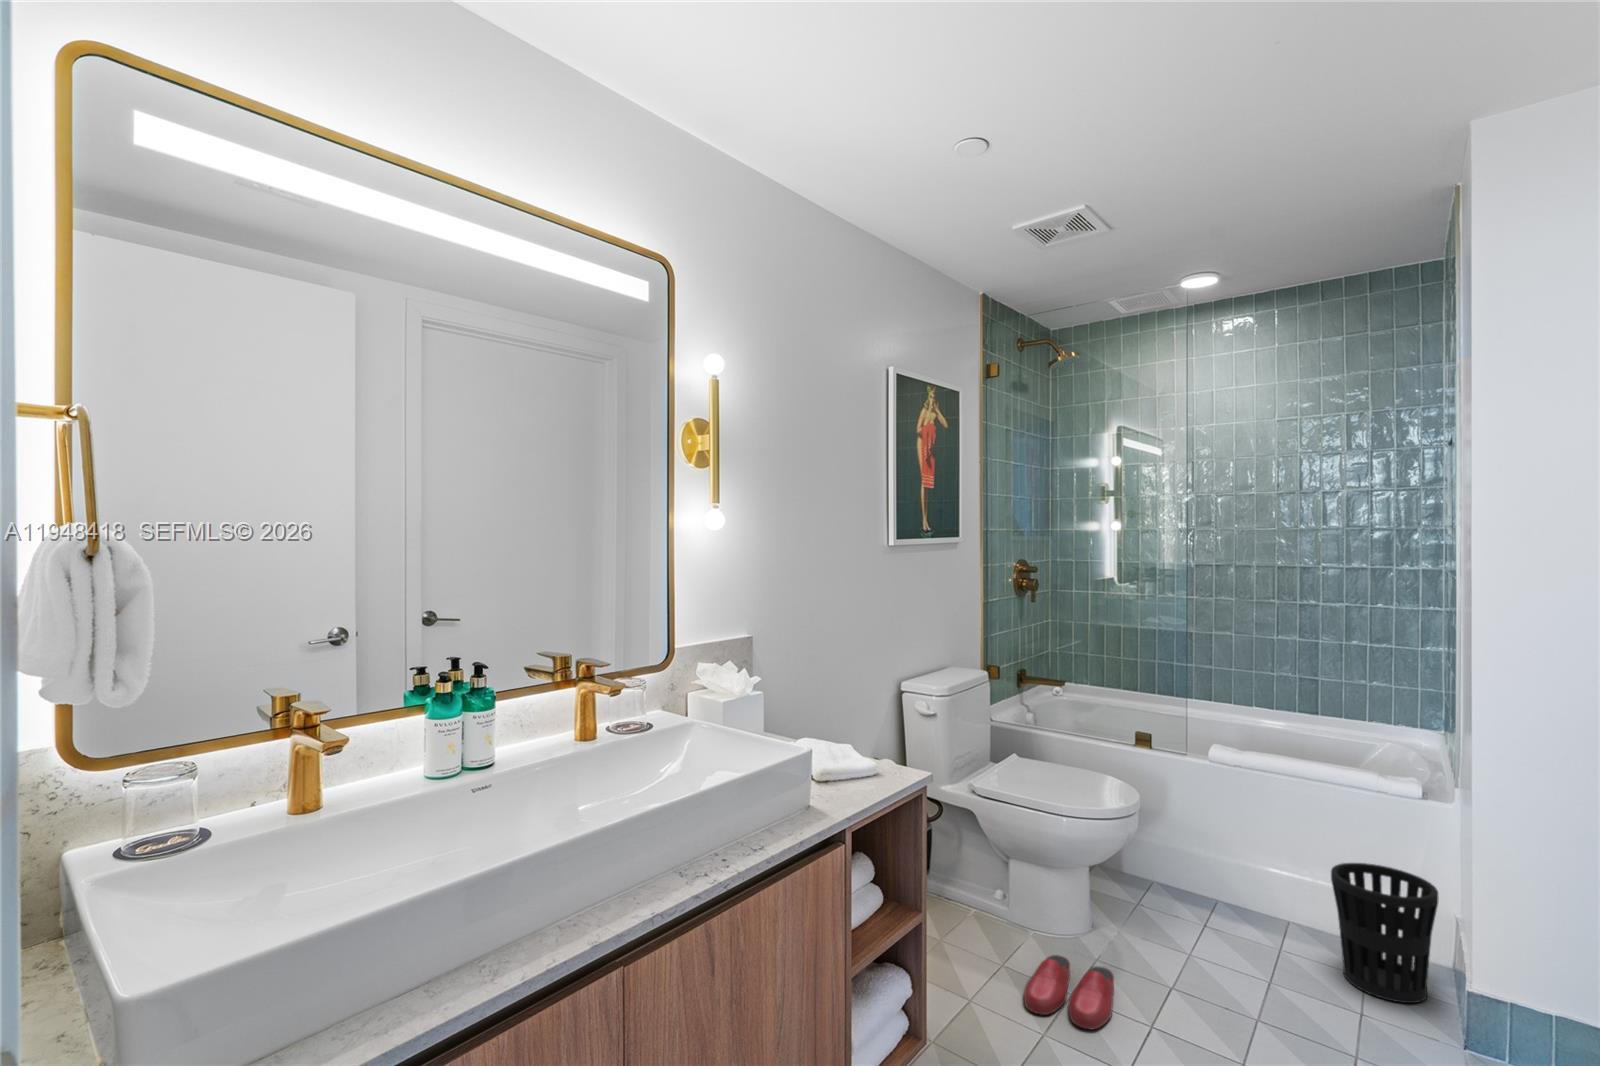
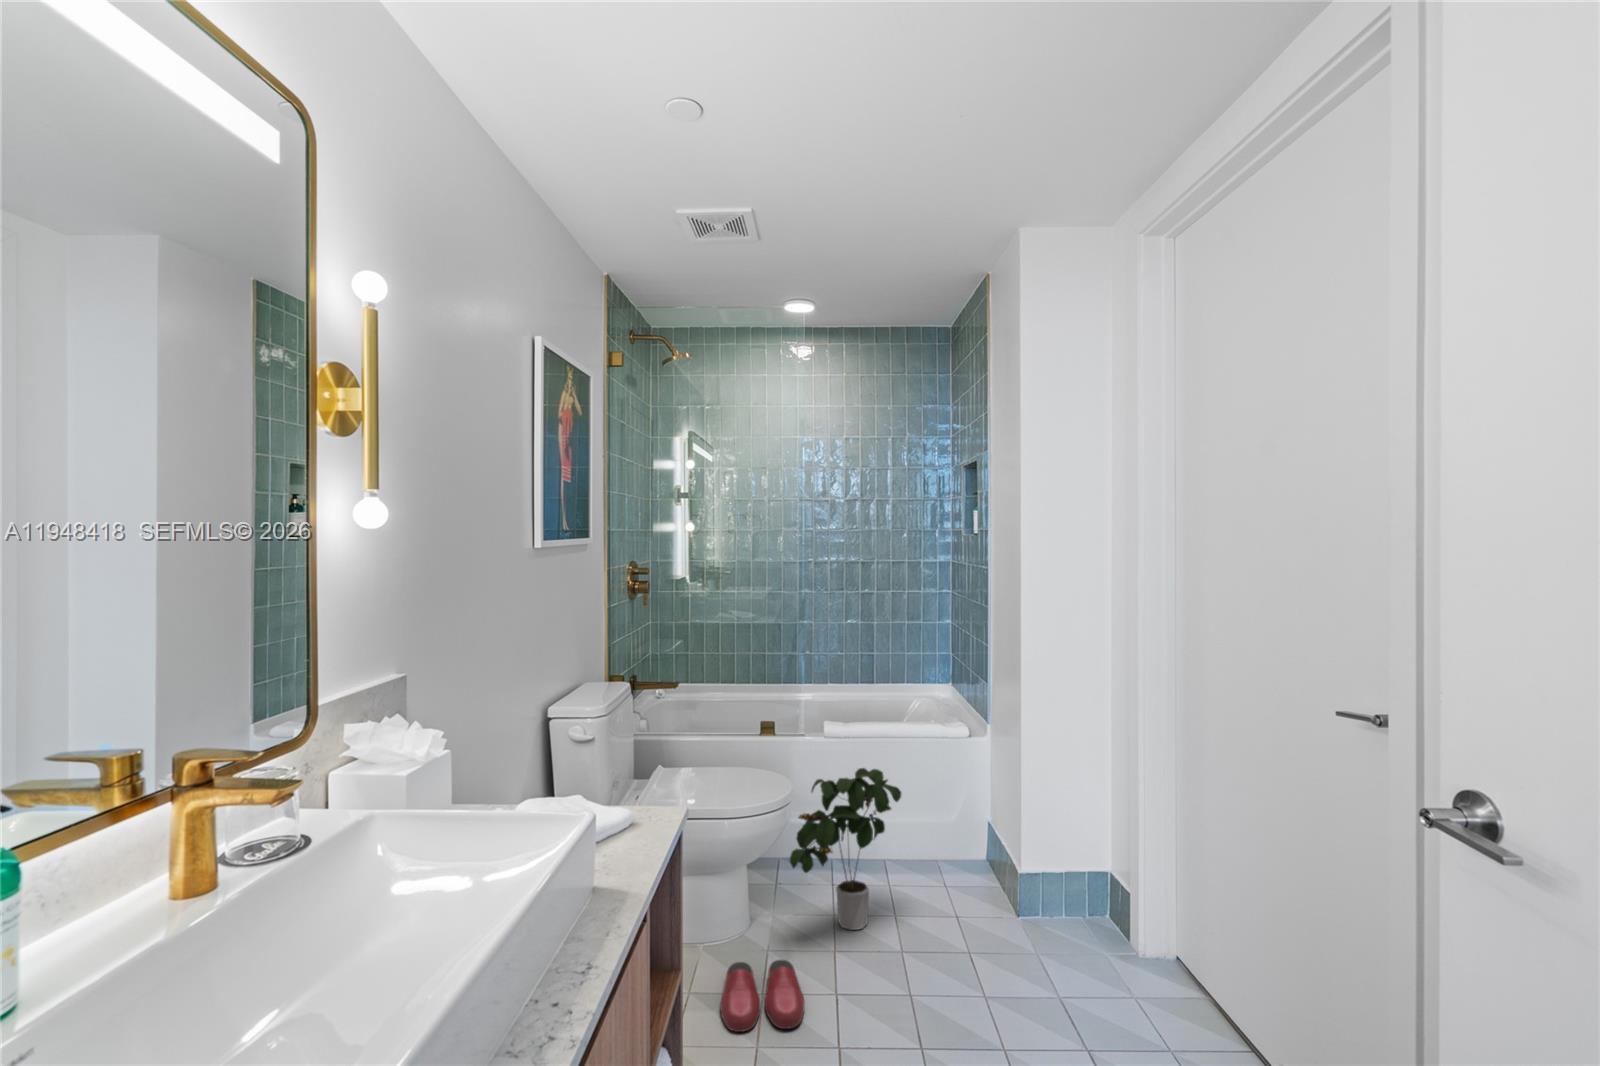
potted plant: none [1127,794,1285,972] -> present [790,768,902,930]
wastebasket: present [1331,863,1439,1003] -> none [931,803,1002,911]

